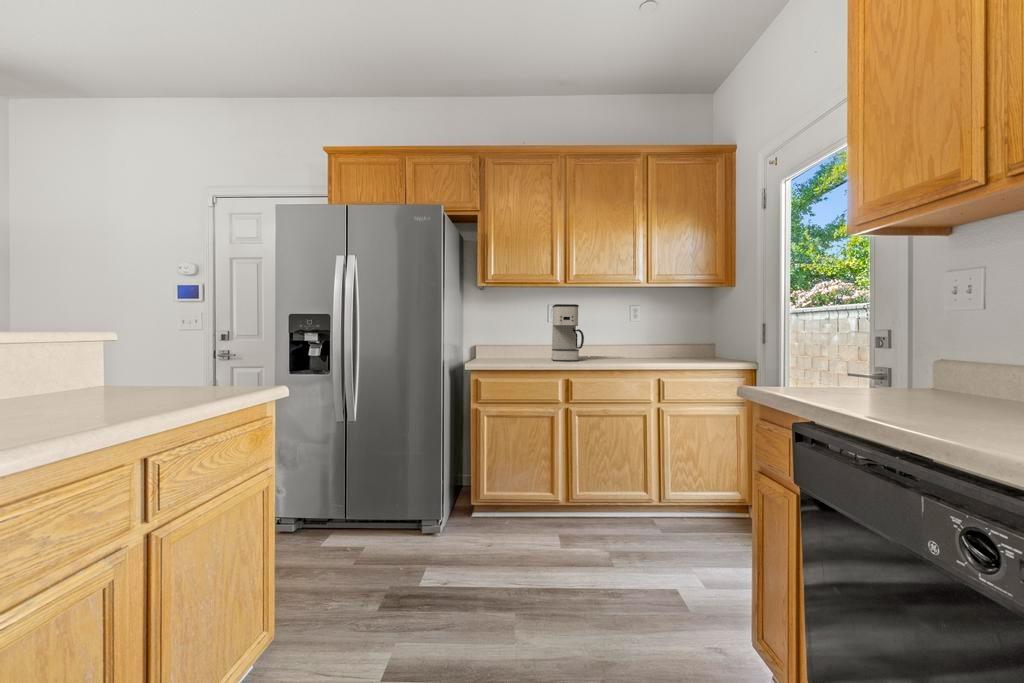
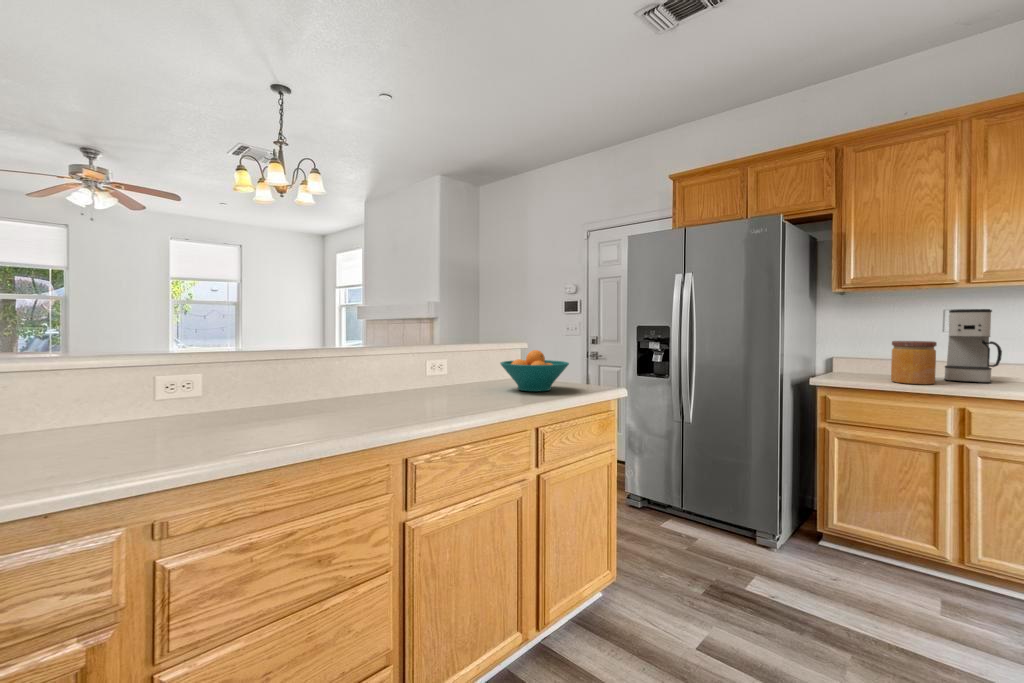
jar: none [521,329,550,364] -> present [891,341,937,384]
fruit bowl: none [62,338,199,402] -> present [500,350,569,392]

